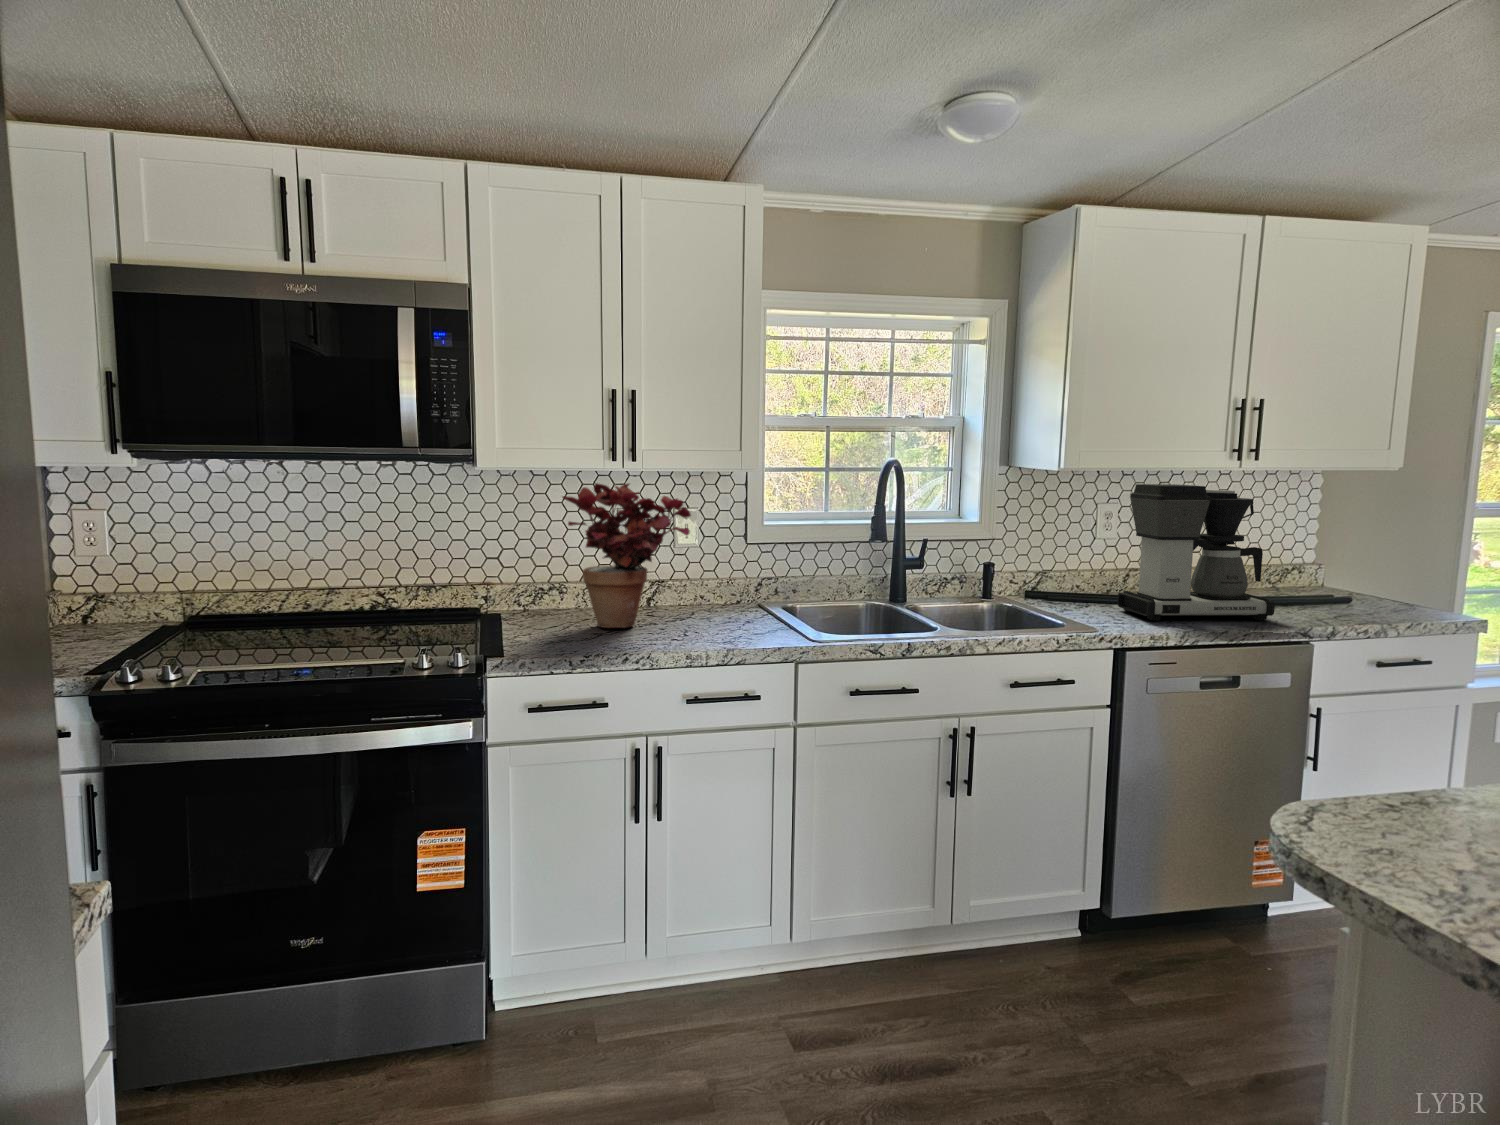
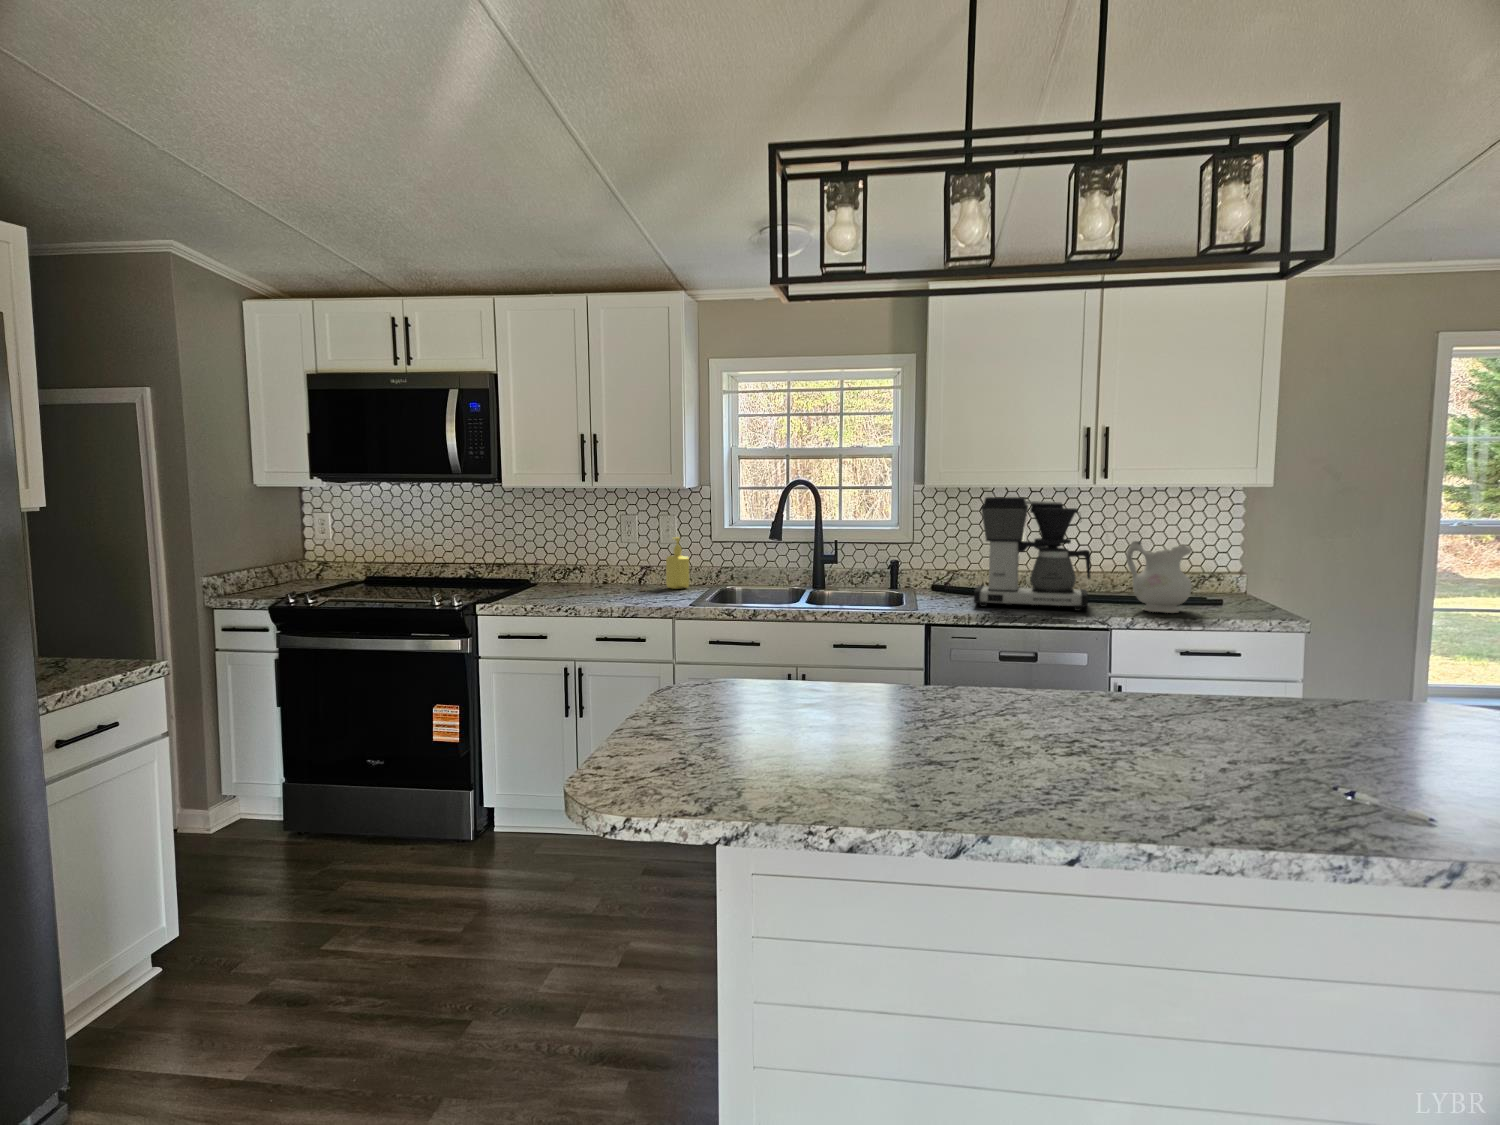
potted plant: present [563,483,691,628] -> none [544,496,632,593]
ceramic pitcher: none [1289,535,1368,618] -> present [1126,541,1192,613]
soap dispenser: none [707,540,742,613] -> present [666,537,689,589]

